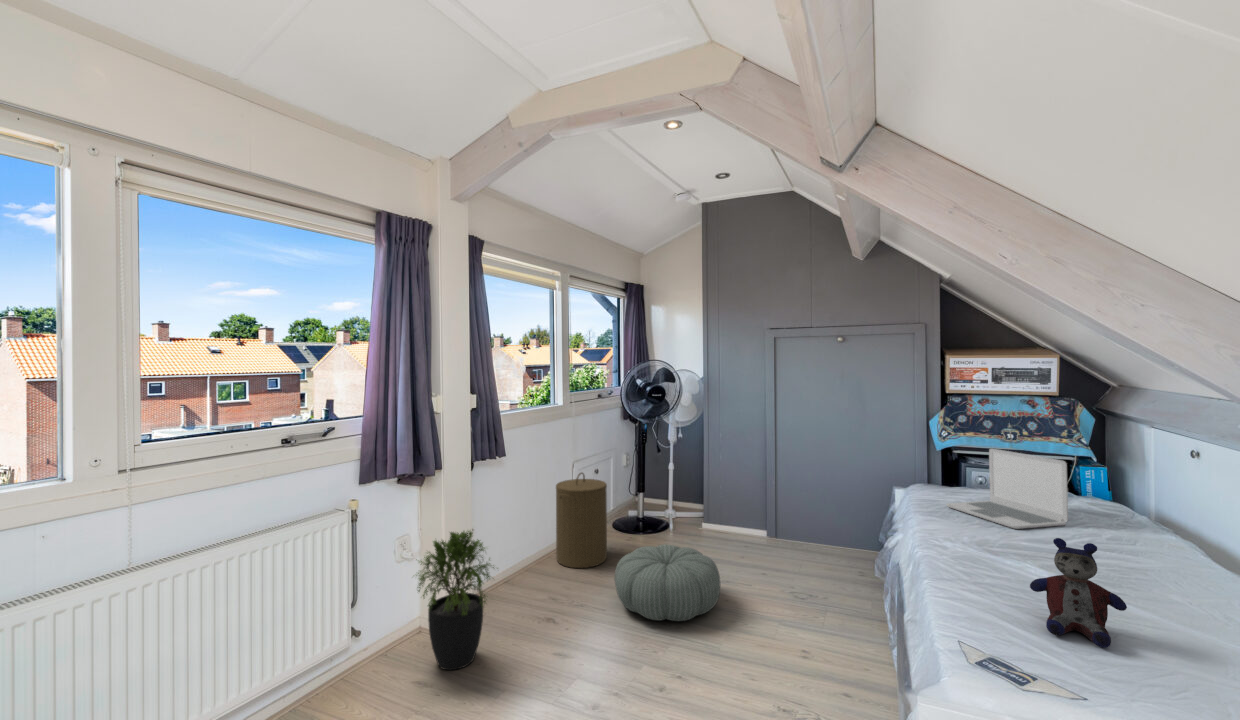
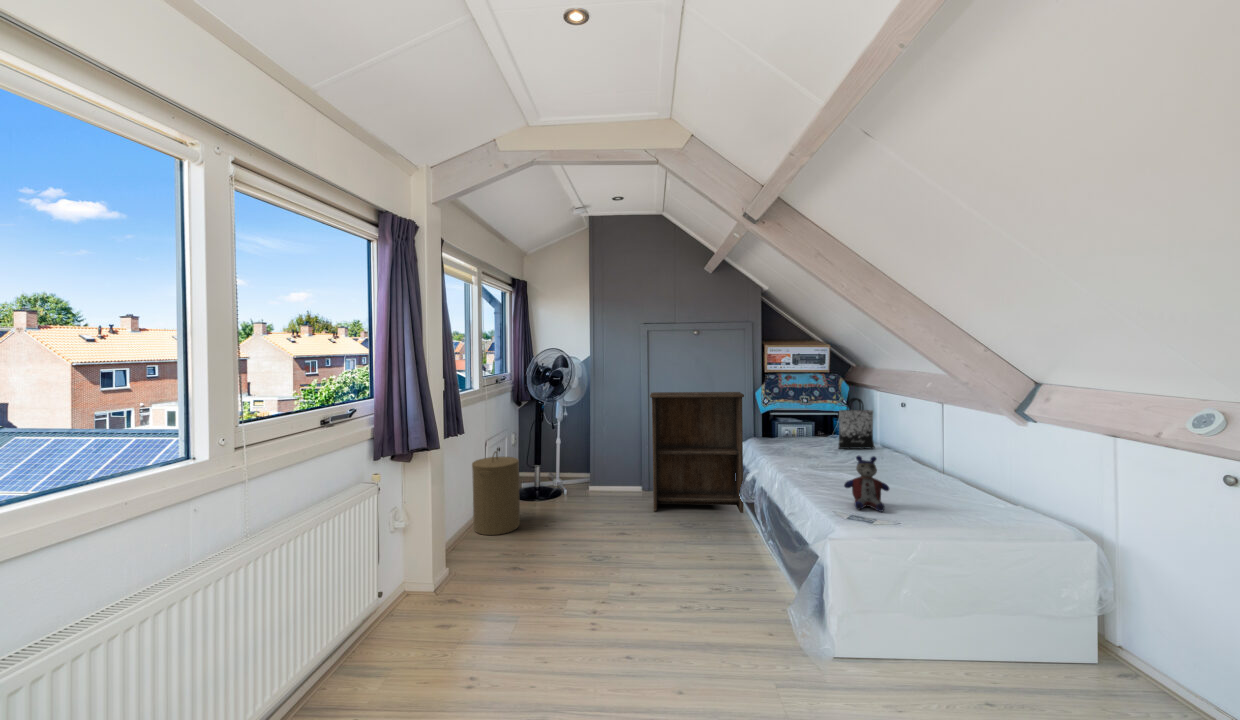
bookshelf: none [767,415,901,589] -> present [650,392,744,513]
tote bag: none [1063,436,1137,521] -> present [838,398,875,449]
laptop: present [947,449,1068,529] -> none [775,409,844,460]
potted plant: present [416,531,494,670] -> none [391,502,465,628]
pouf: present [614,544,720,621] -> none [544,502,630,560]

